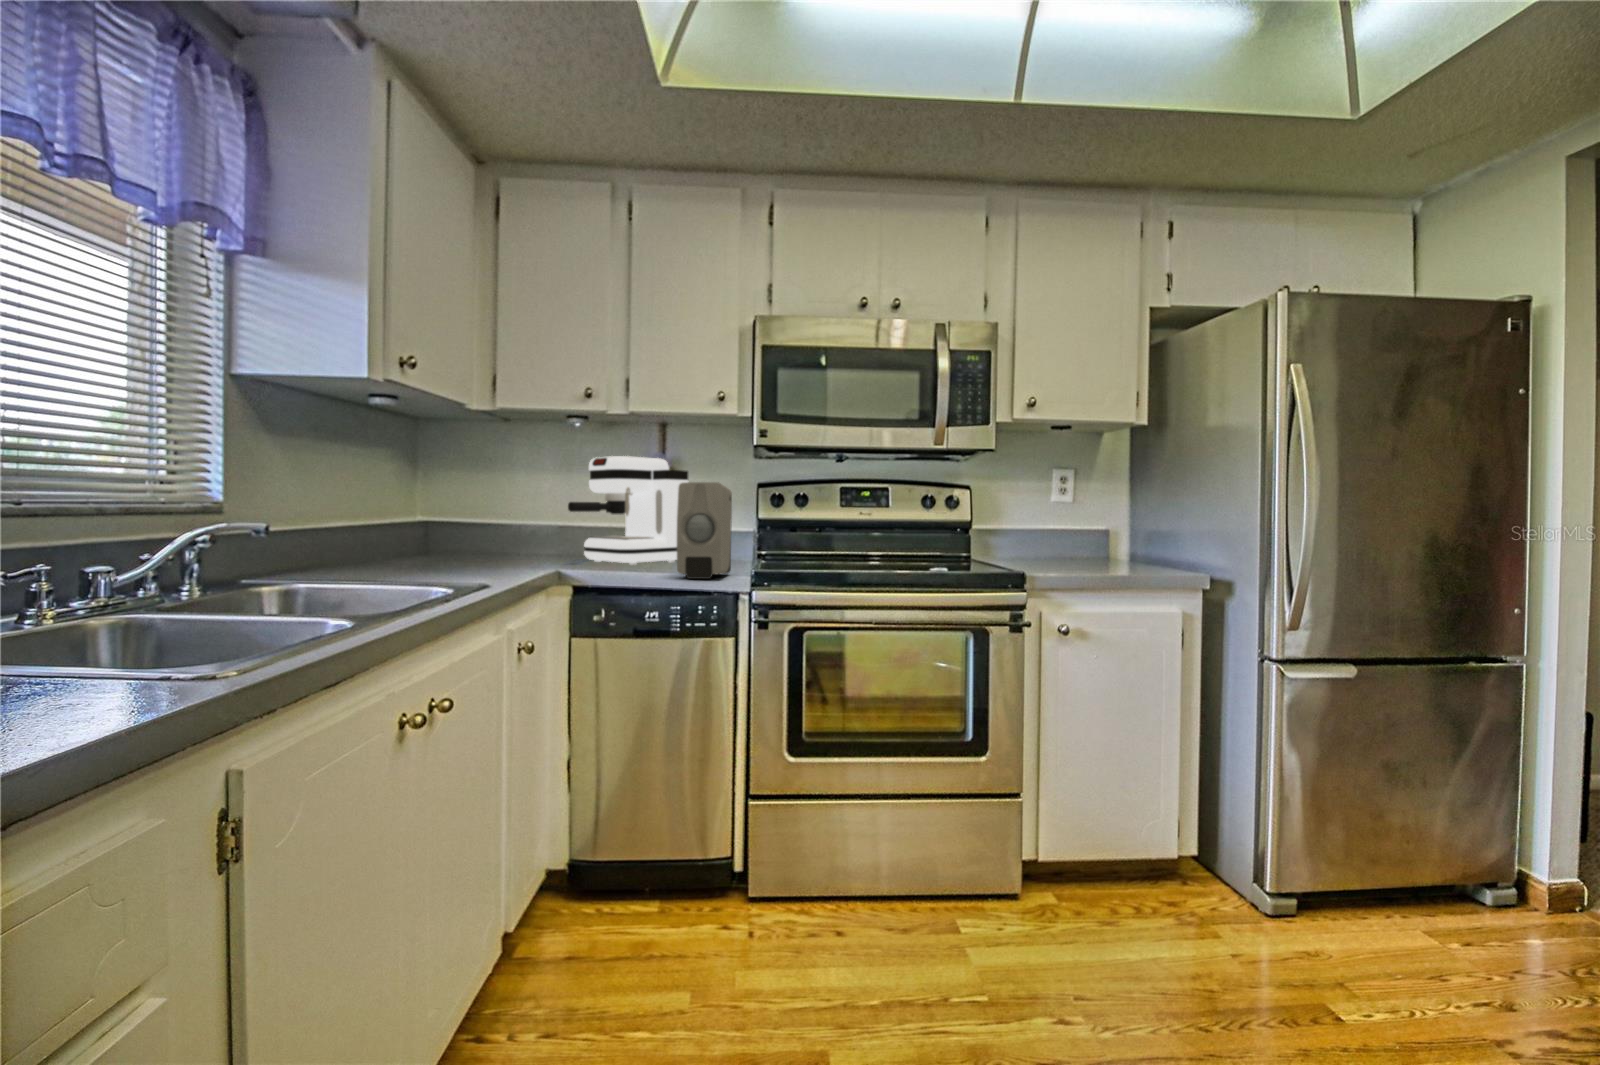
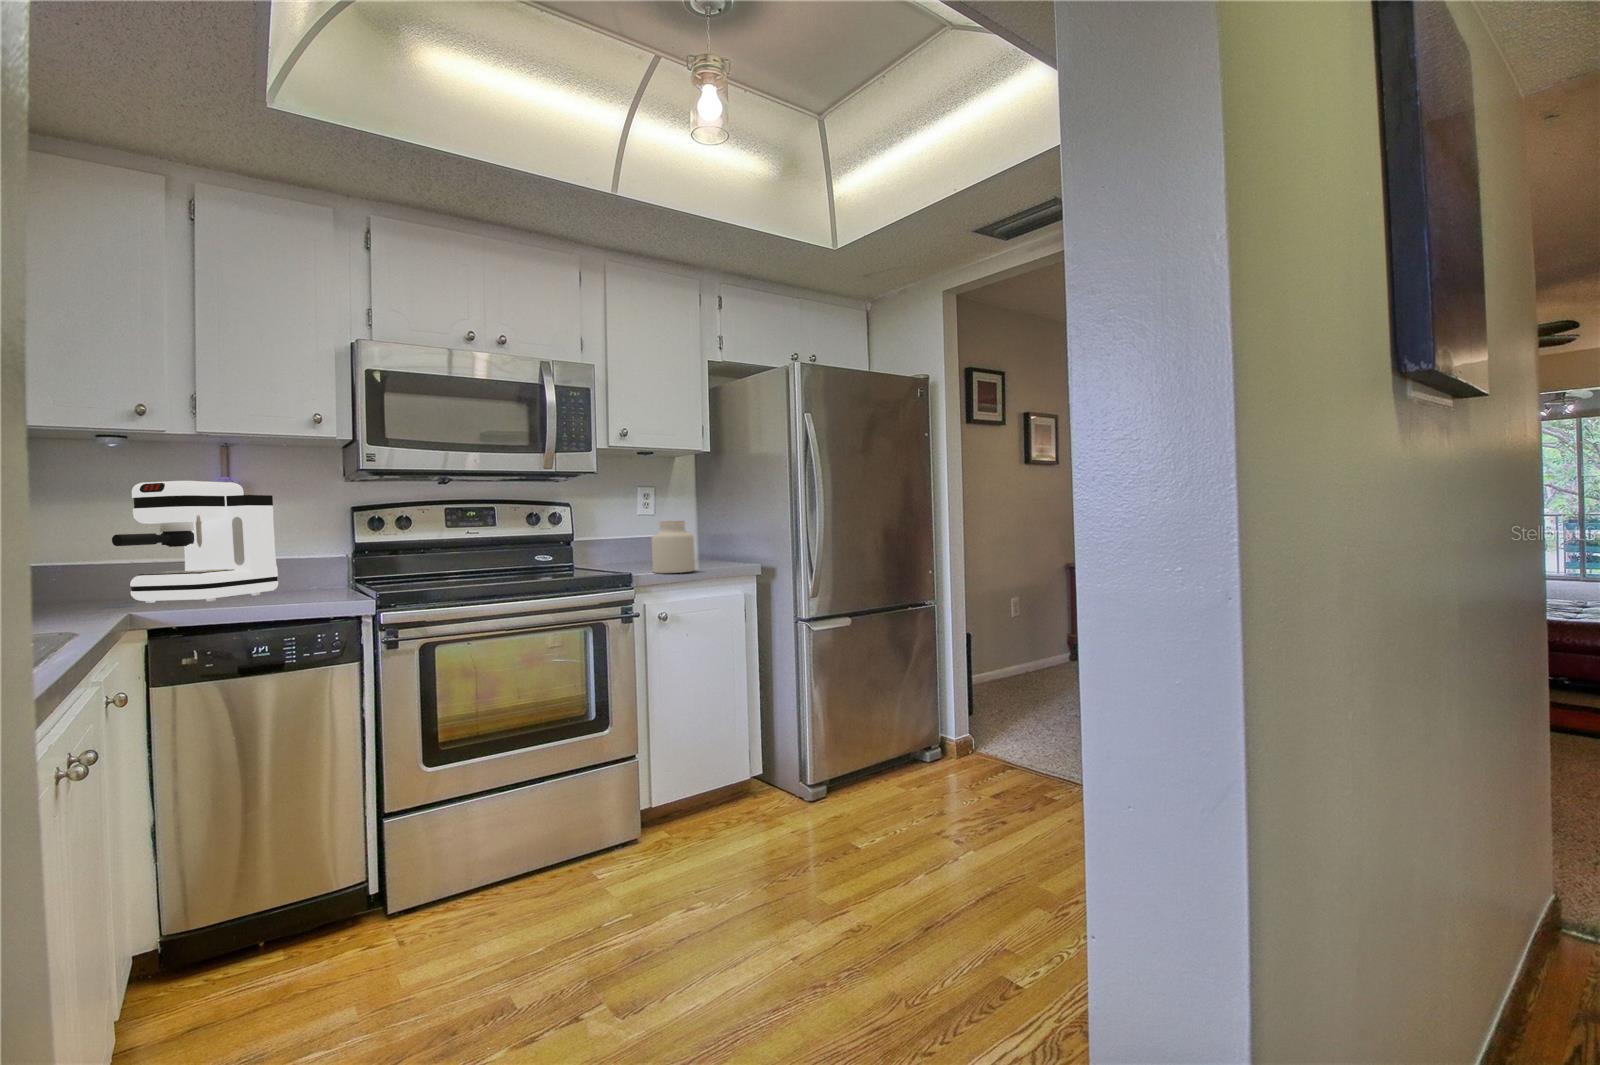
soap dispenser: present [677,482,732,579] -> none [287,507,346,606]
jar: none [1058,511,1114,576] -> present [652,521,695,573]

